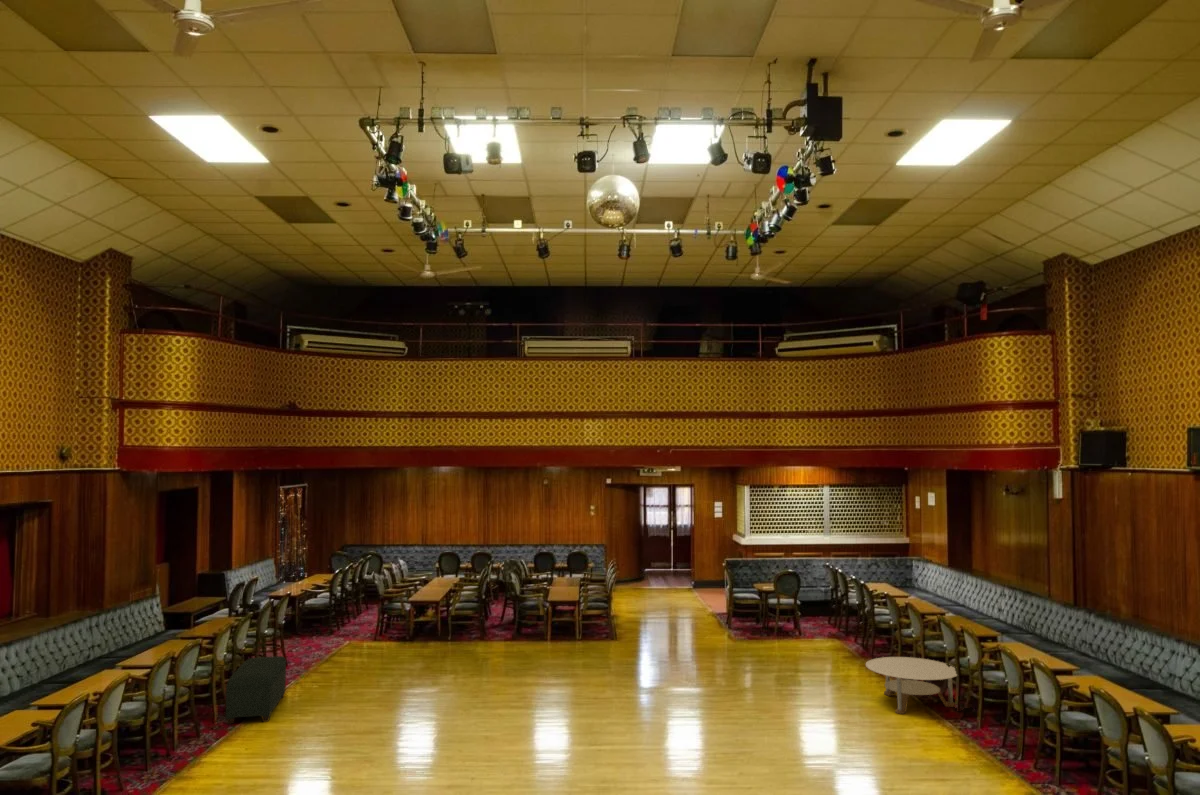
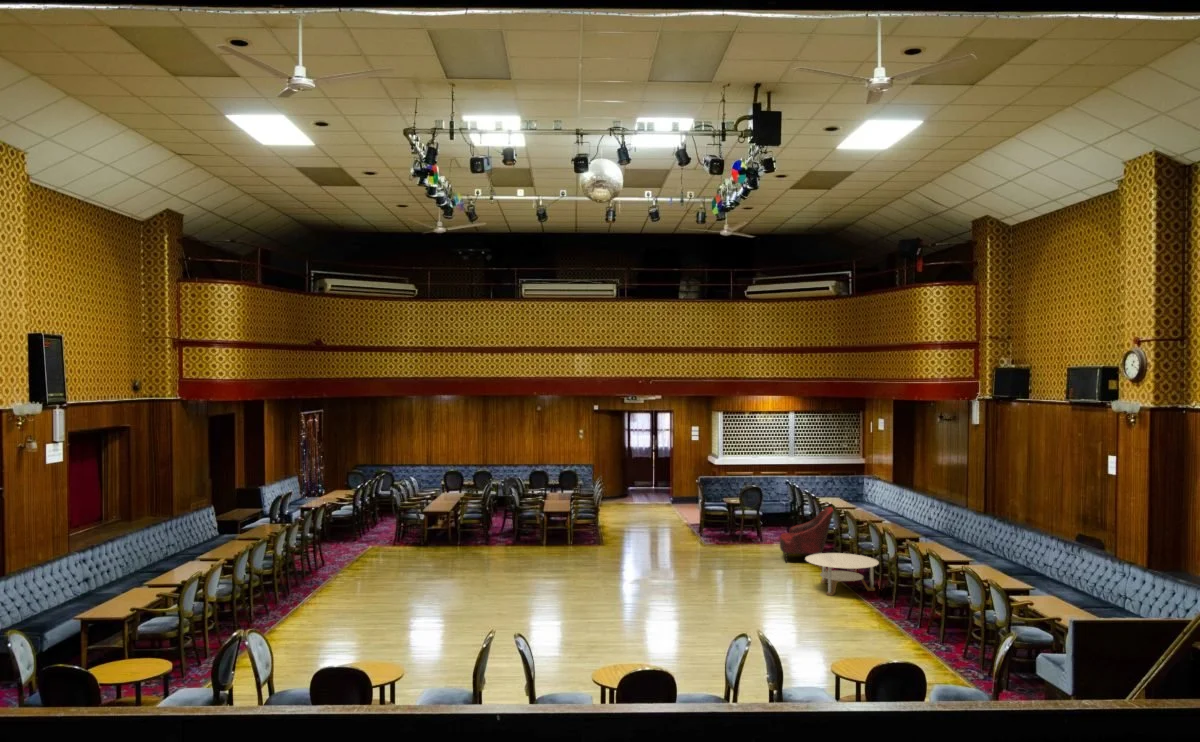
armchair: none [826,597,891,667] -> present [780,507,834,562]
bench: present [226,656,286,724] -> none [291,553,333,604]

